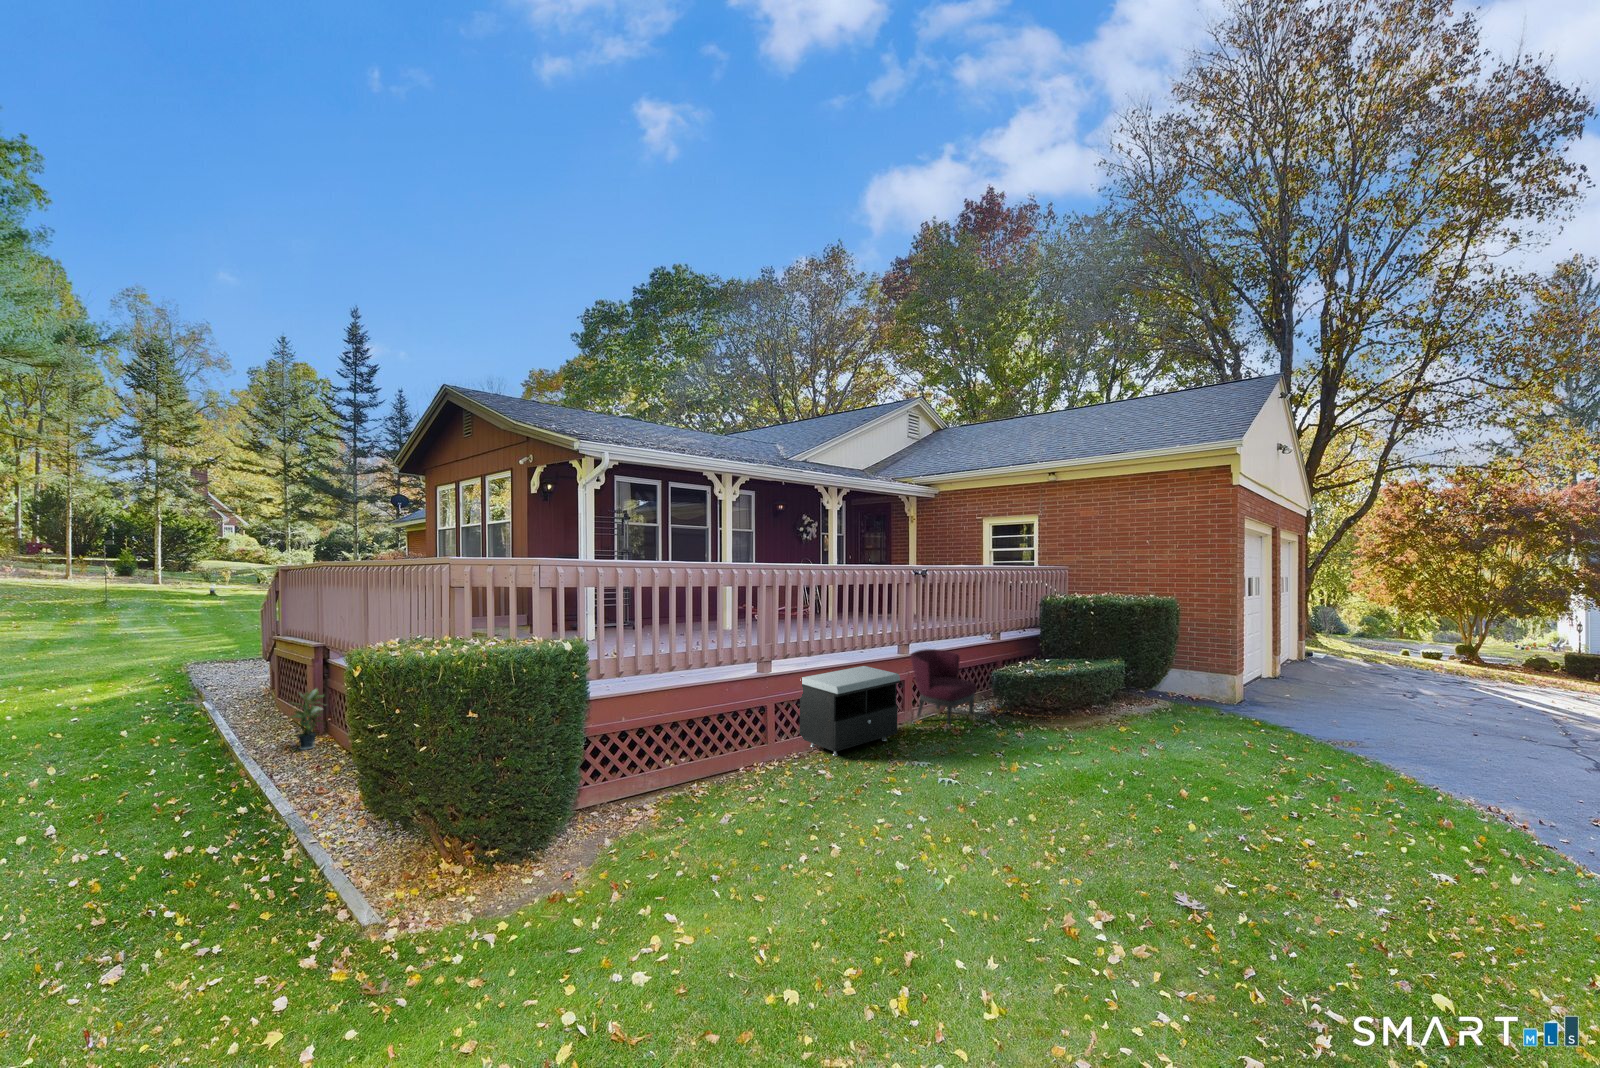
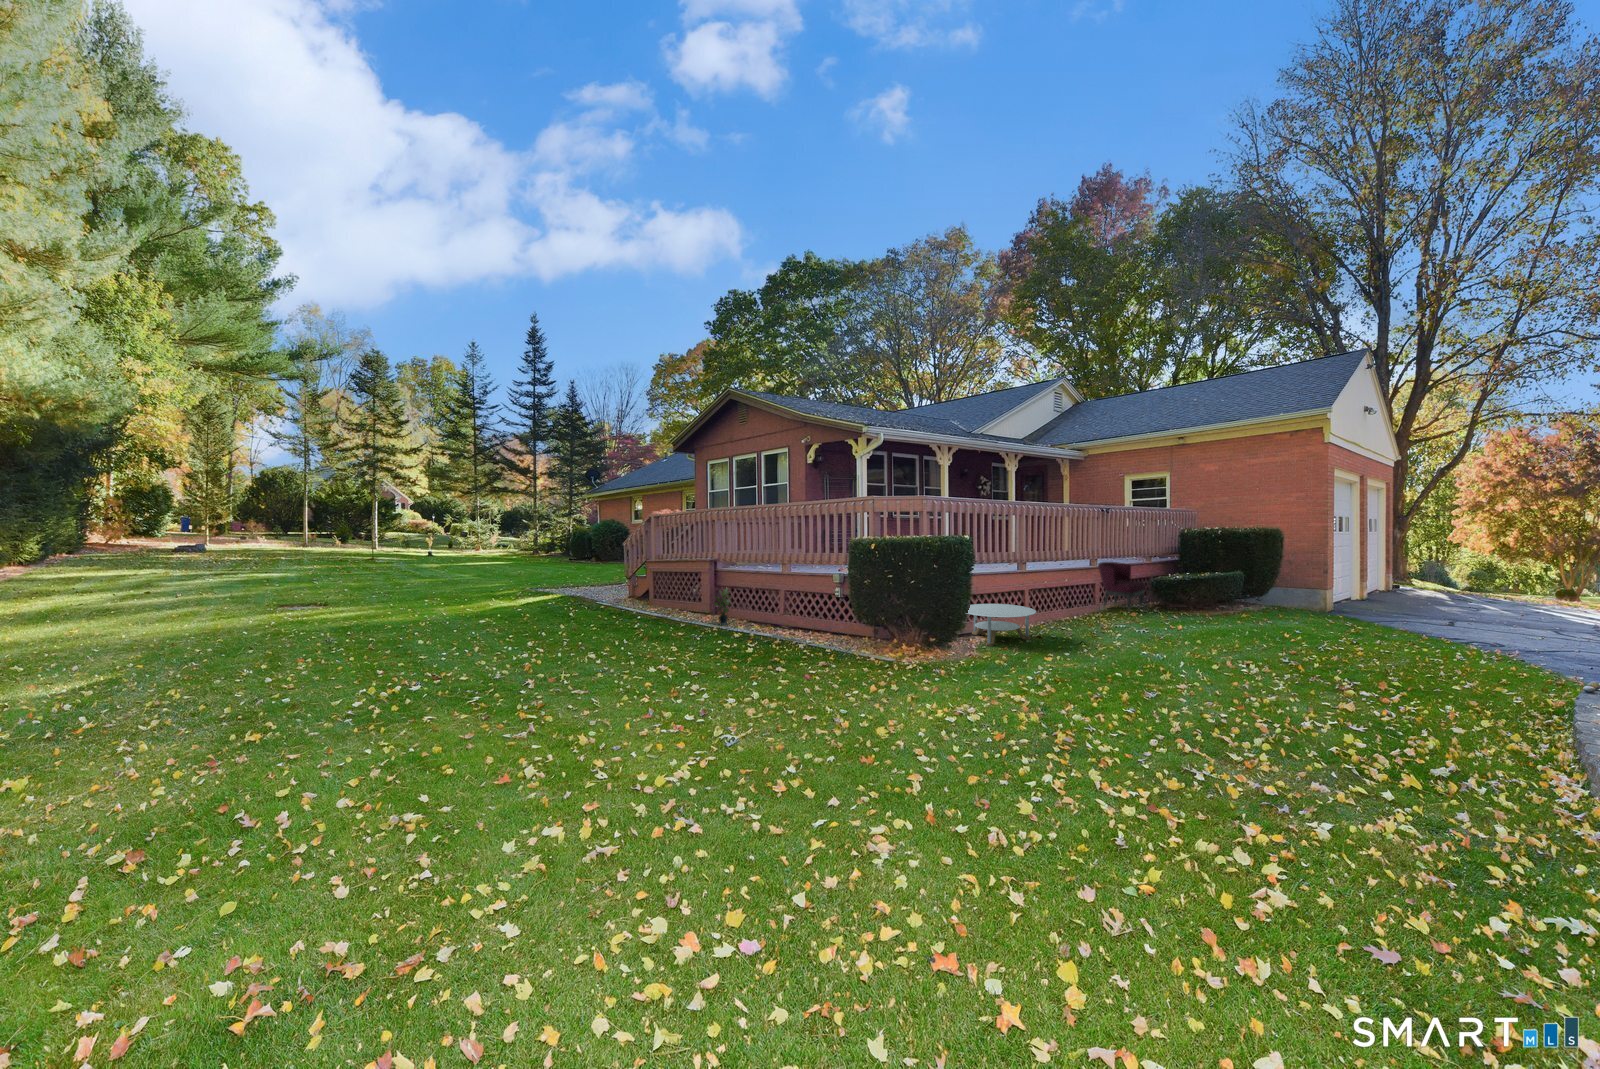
storage bench: present [799,666,900,756] -> none [1035,570,1100,623]
round table: none [625,734,754,828] -> present [967,604,1036,646]

